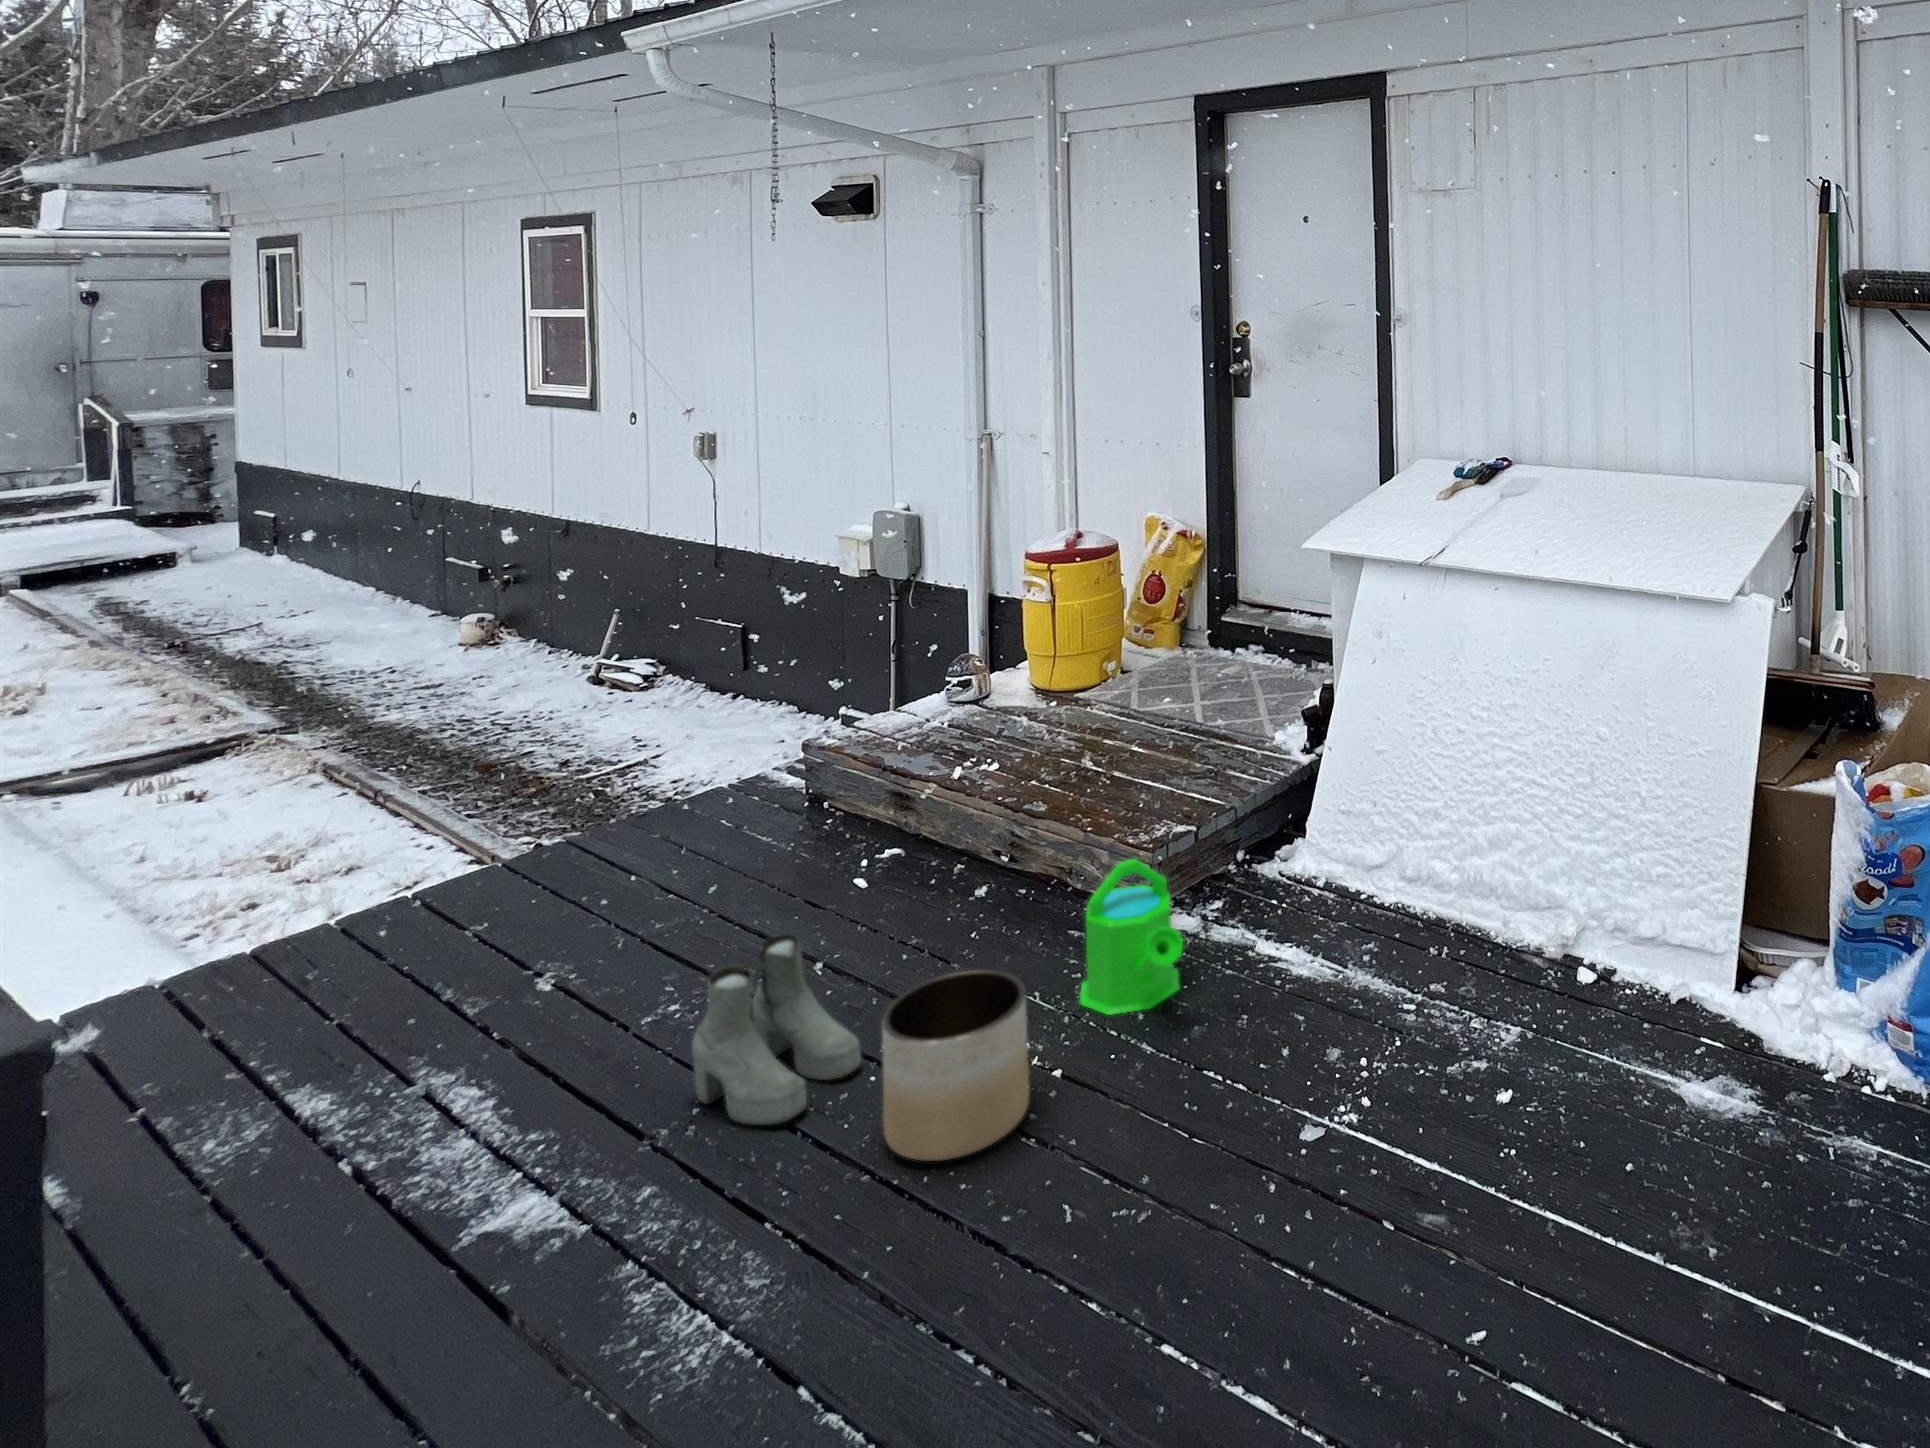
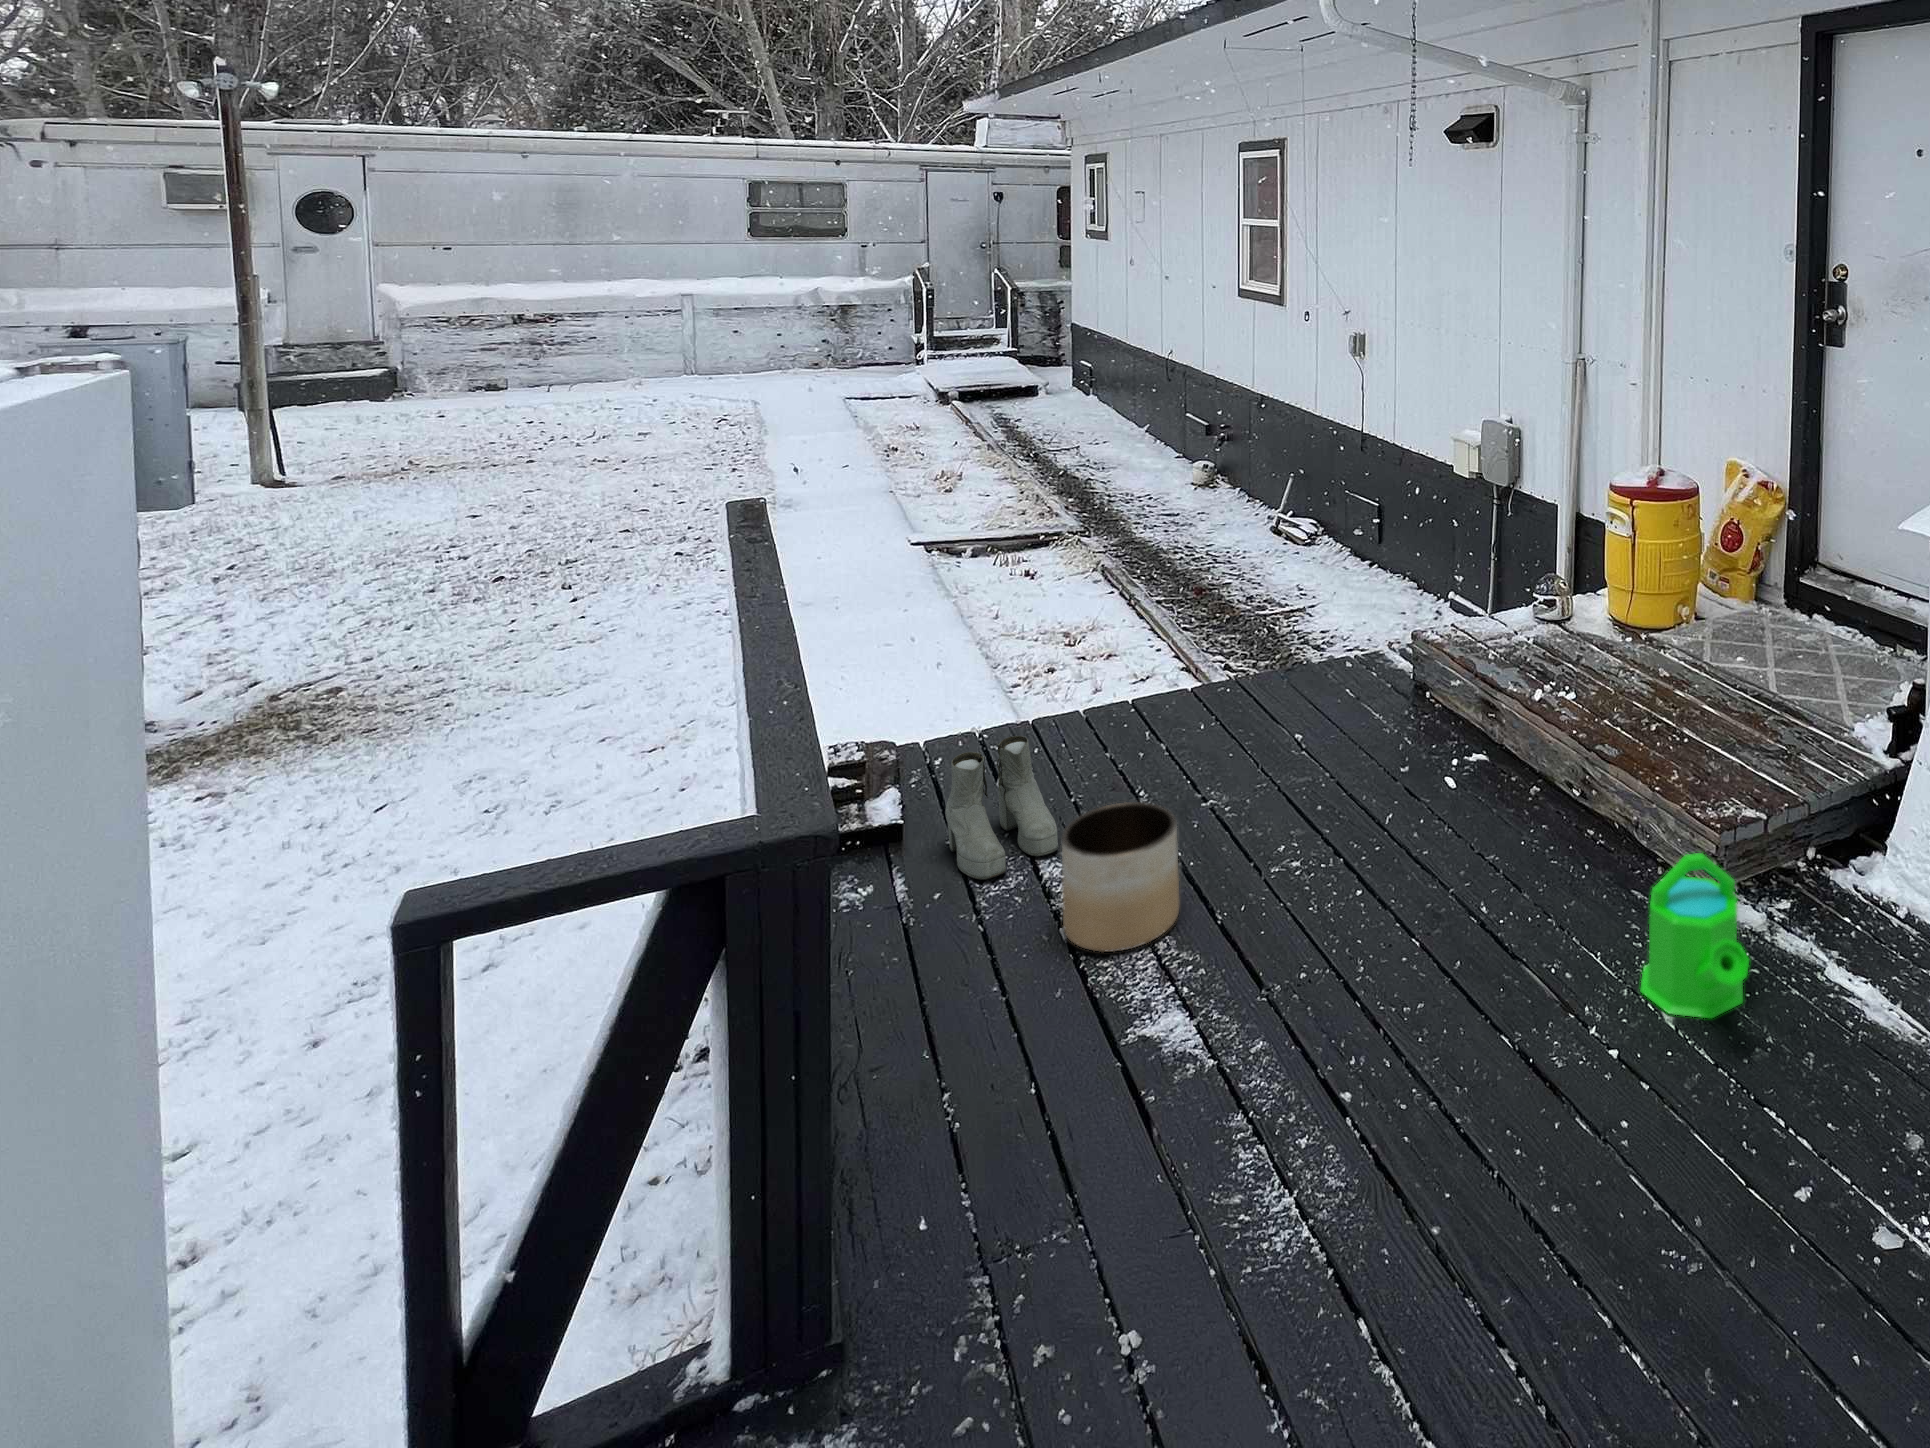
boots: present [692,934,861,1125] -> present [945,736,1058,880]
planter: present [882,970,1029,1161] -> present [1062,802,1179,952]

